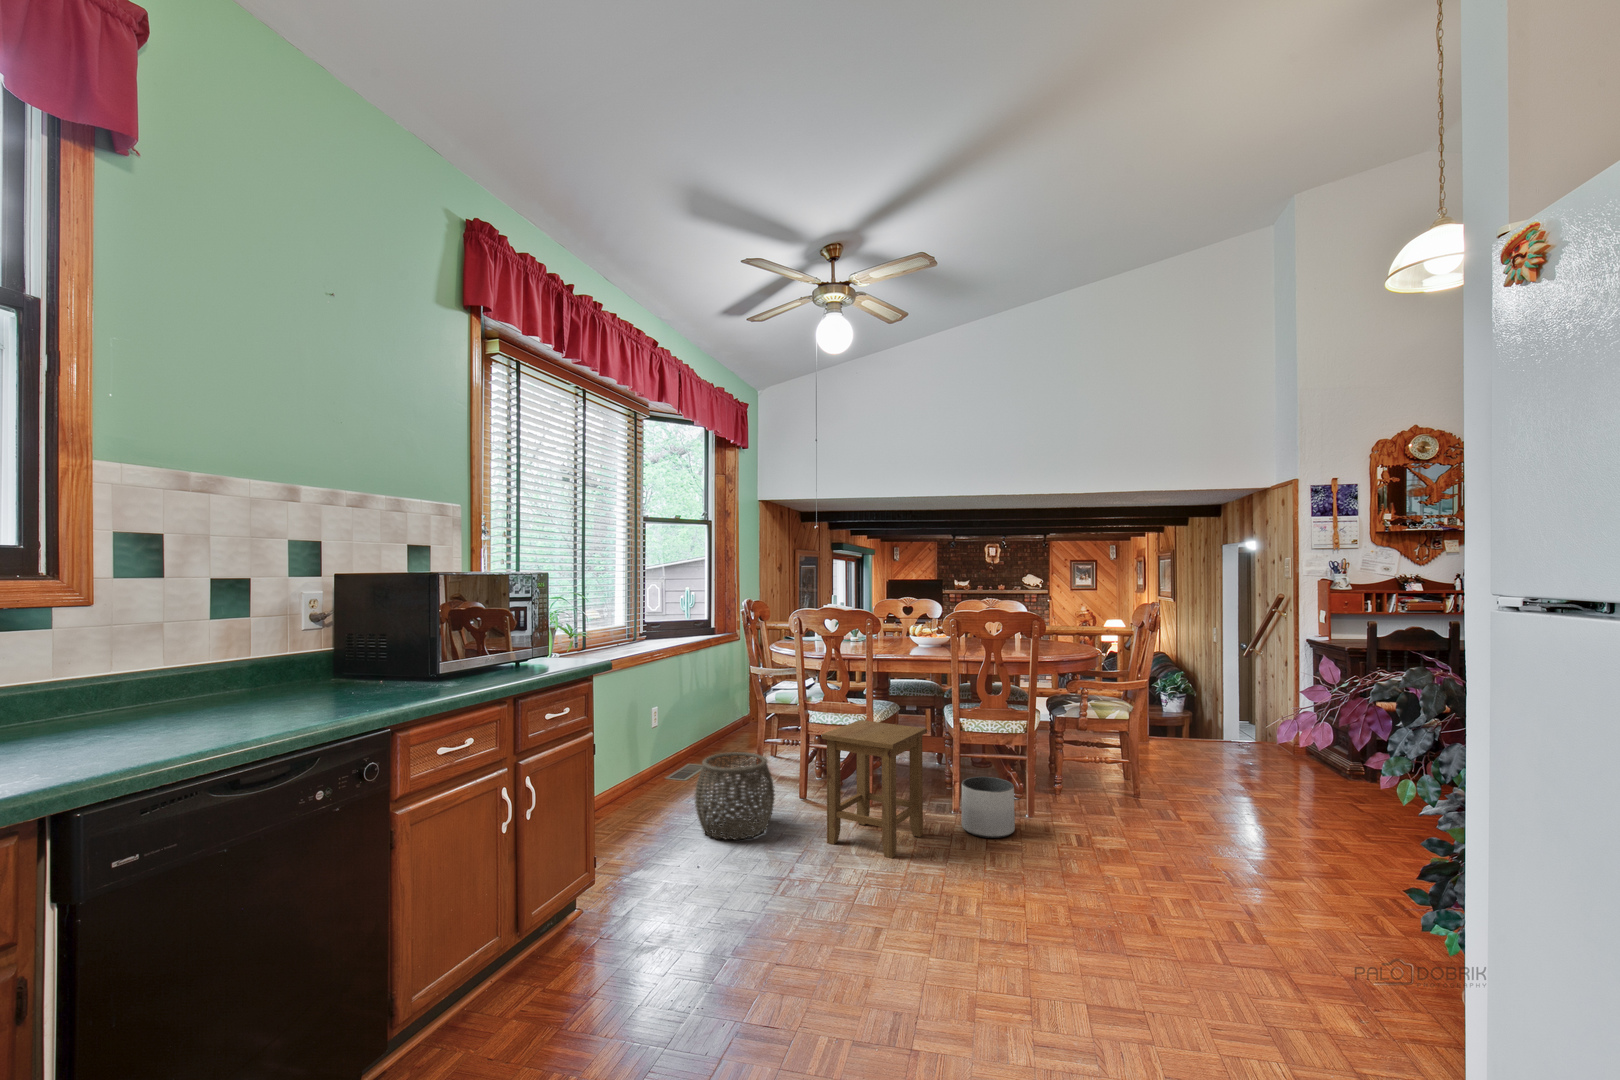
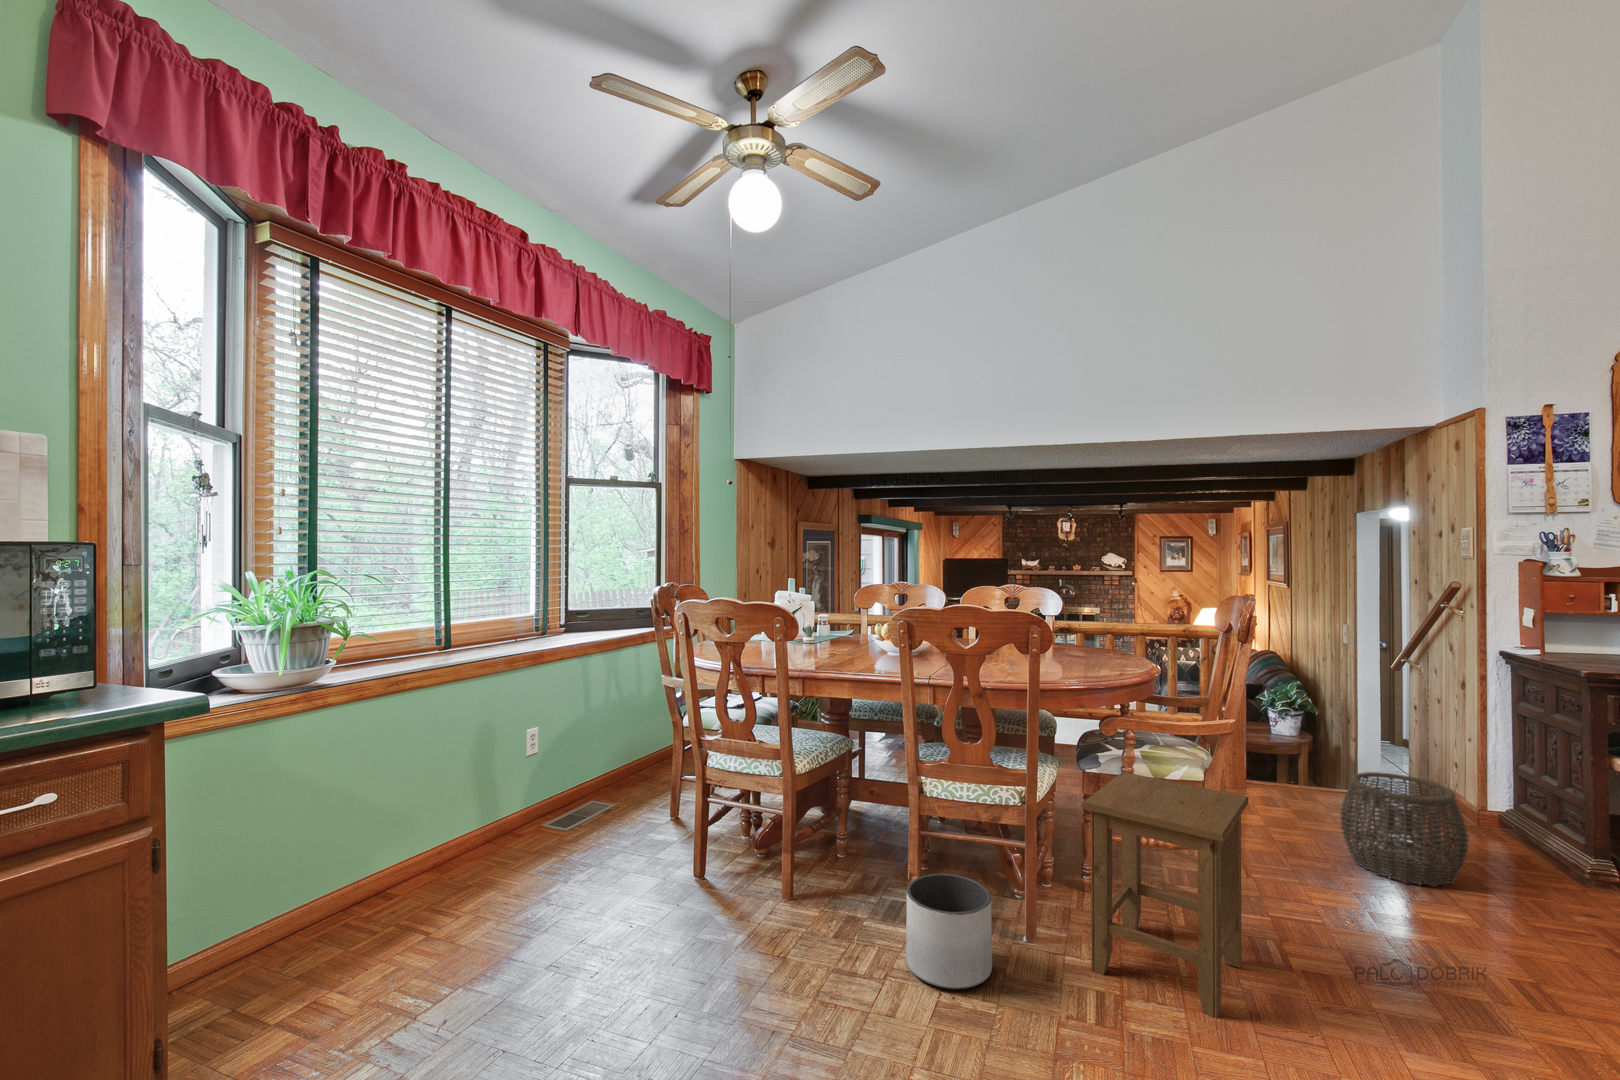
stool: present [822,720,927,858] -> present [1083,772,1248,1018]
woven basket: present [695,752,775,840] -> present [1340,772,1469,886]

